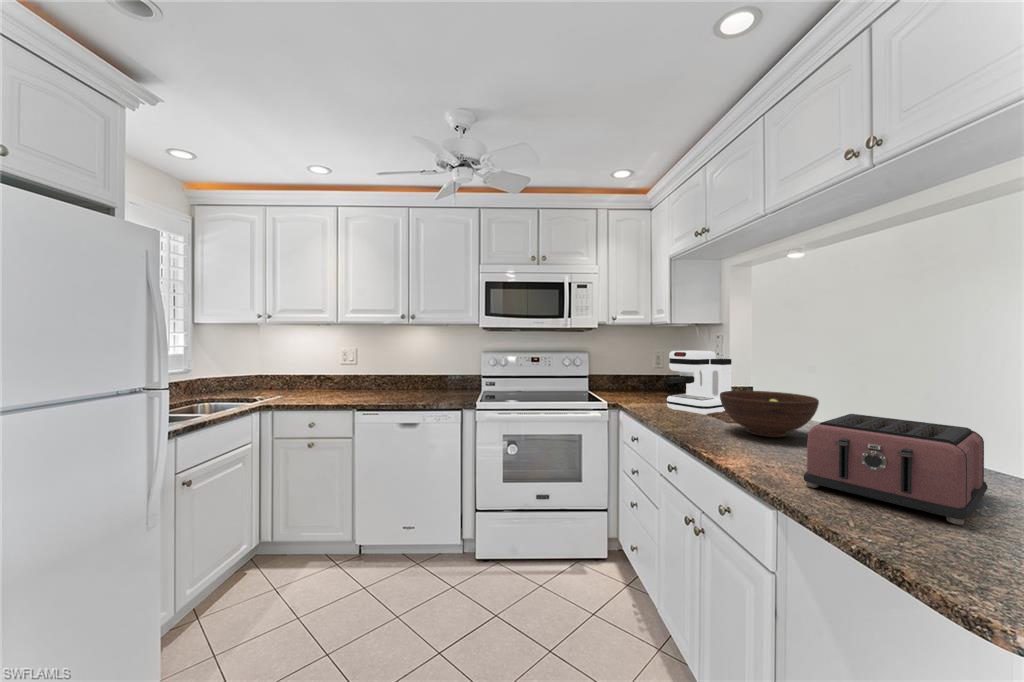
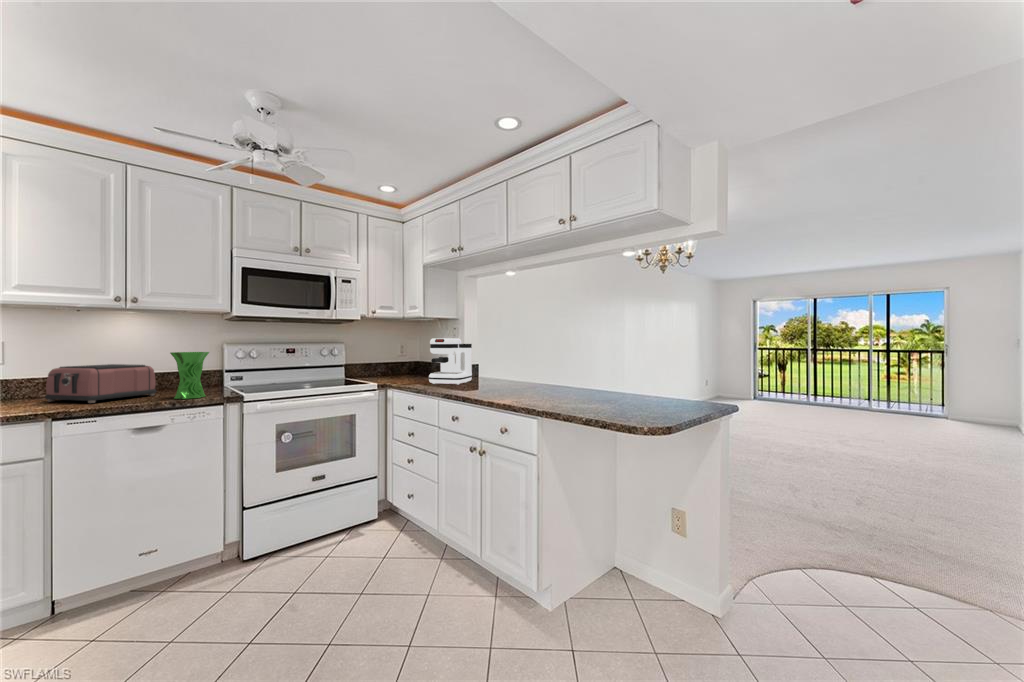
vase: none [427,361,454,402] -> present [170,352,209,399]
fruit bowl: present [720,391,819,437] -> none [477,363,531,390]
toaster: present [803,414,988,525] -> present [45,364,157,403]

